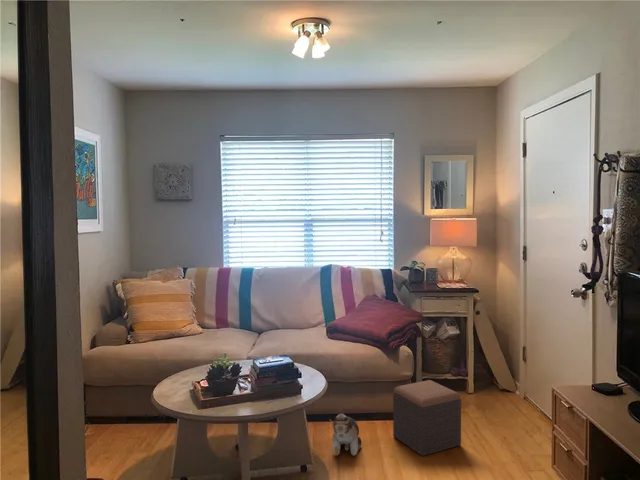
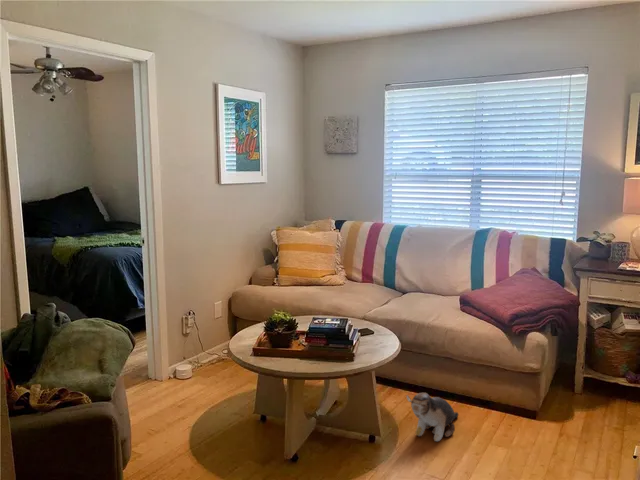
footstool: present [393,380,461,456] -> none [500,378,584,469]

